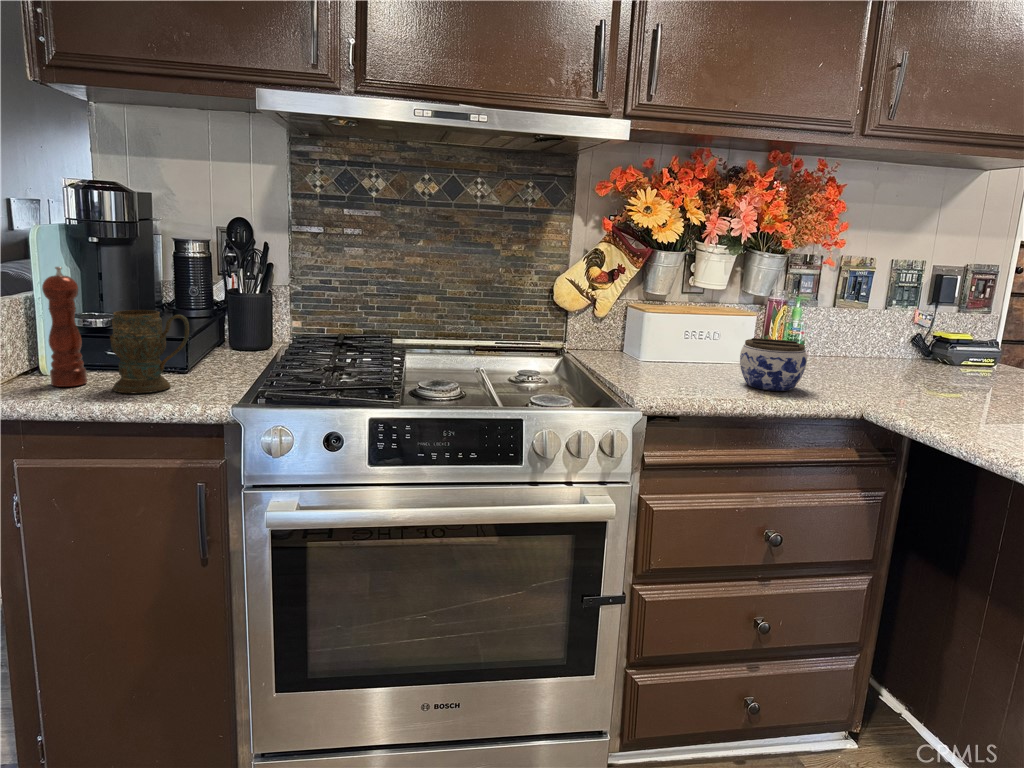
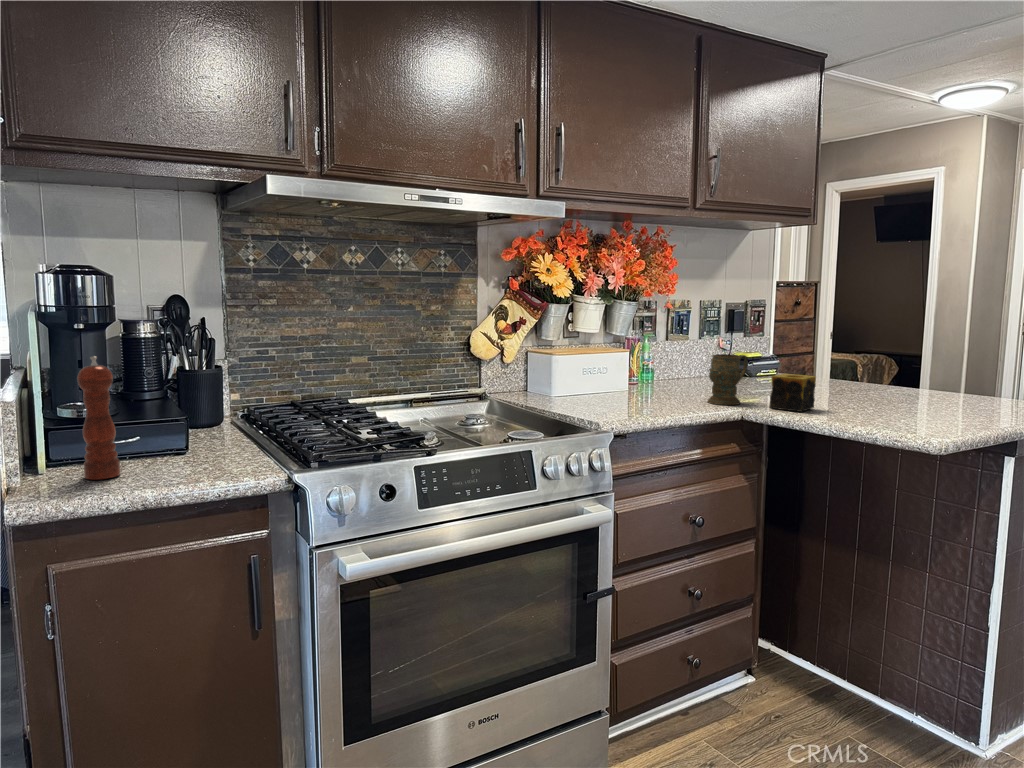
mug: present [110,310,189,393] -> present [707,354,747,405]
jar: present [740,338,807,391] -> none [644,368,694,408]
candle: none [913,363,994,419] -> present [769,374,816,412]

